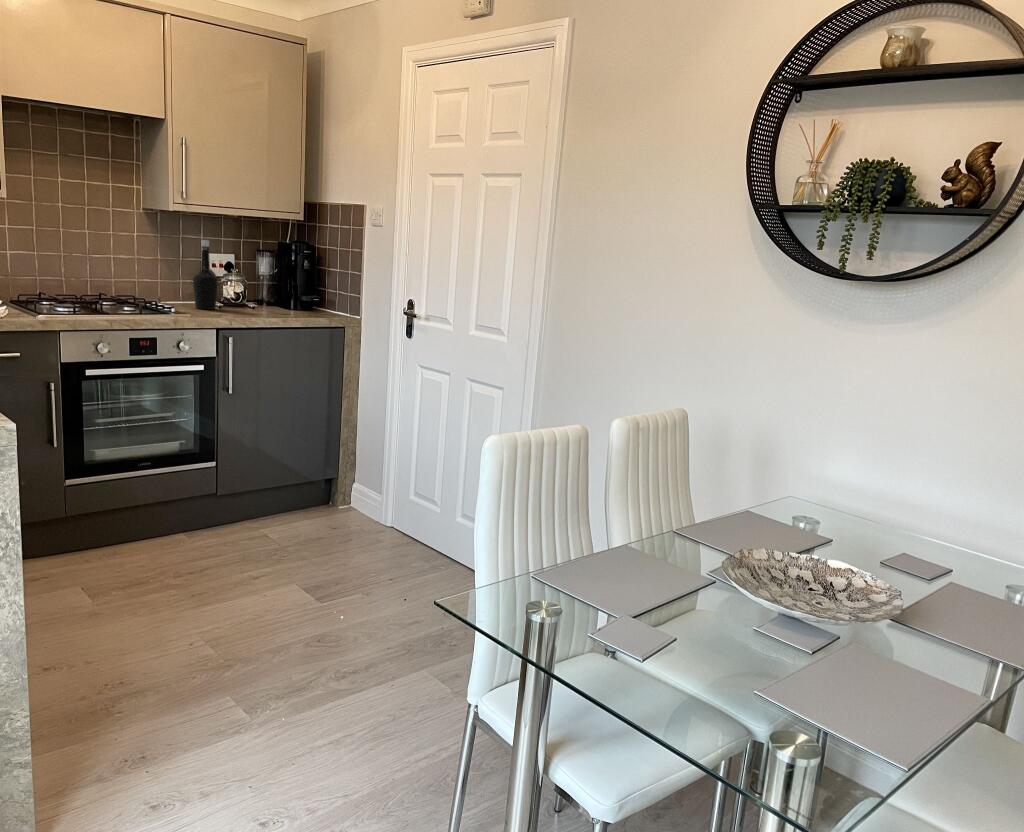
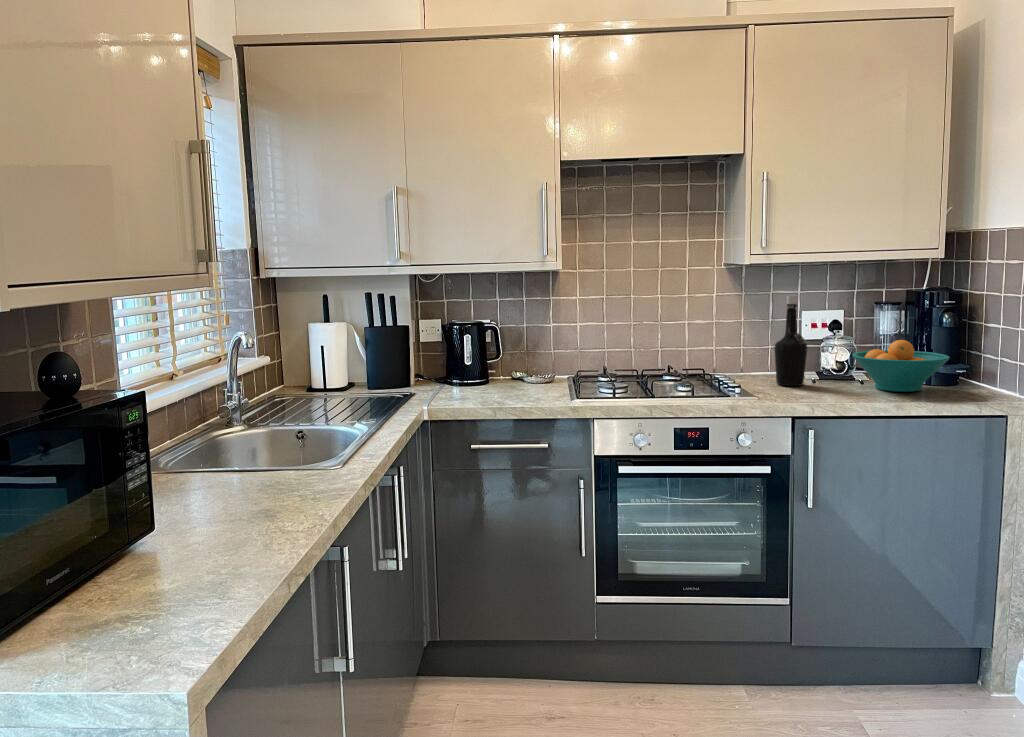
fruit bowl: none [249,277,311,313] -> present [852,340,950,392]

